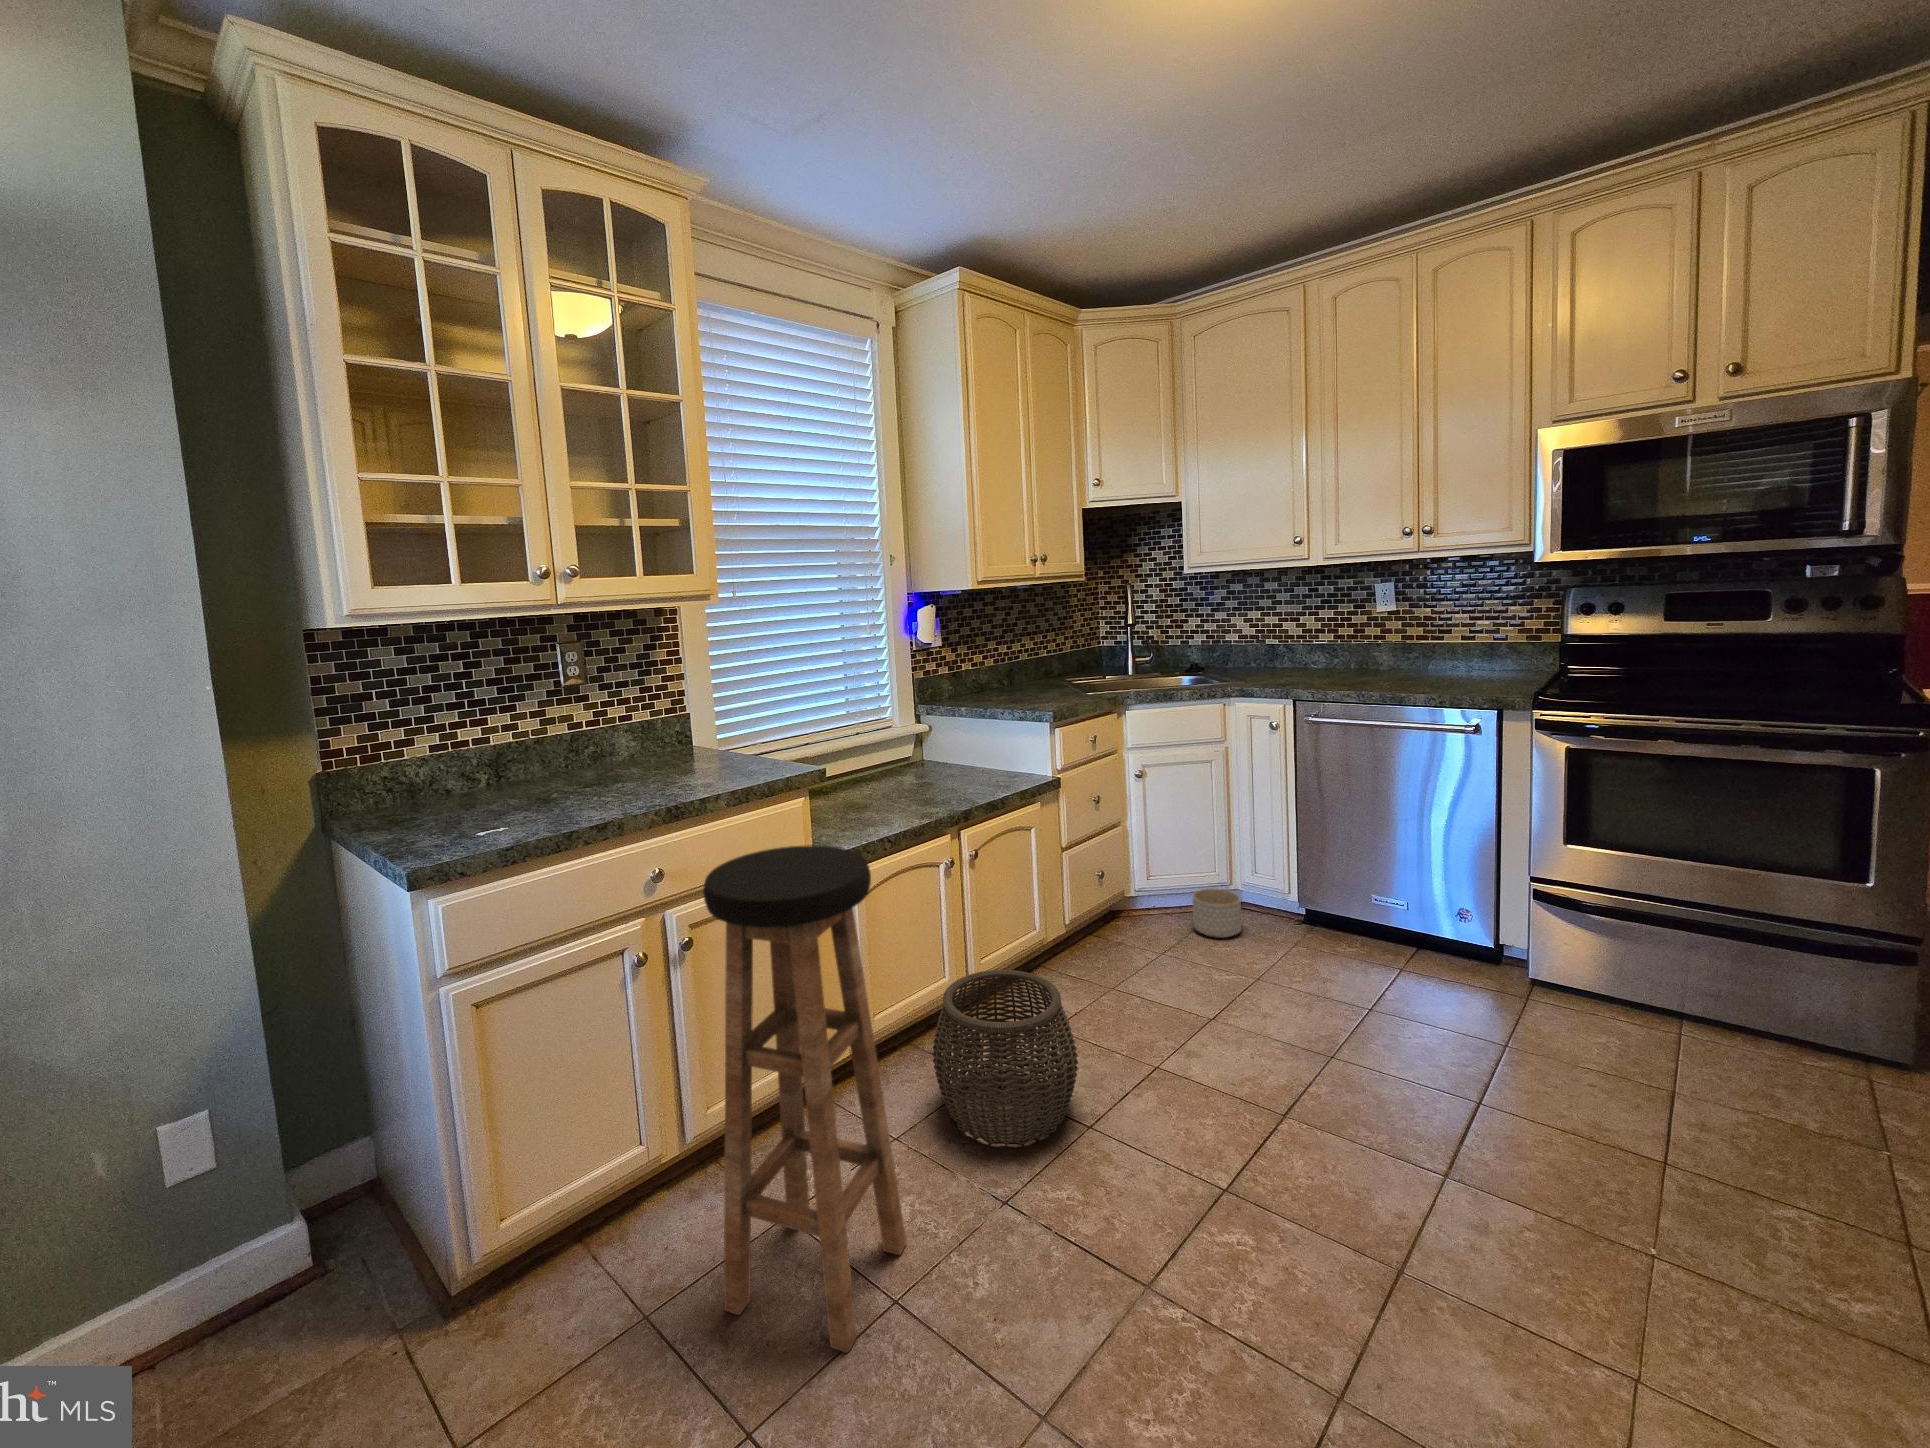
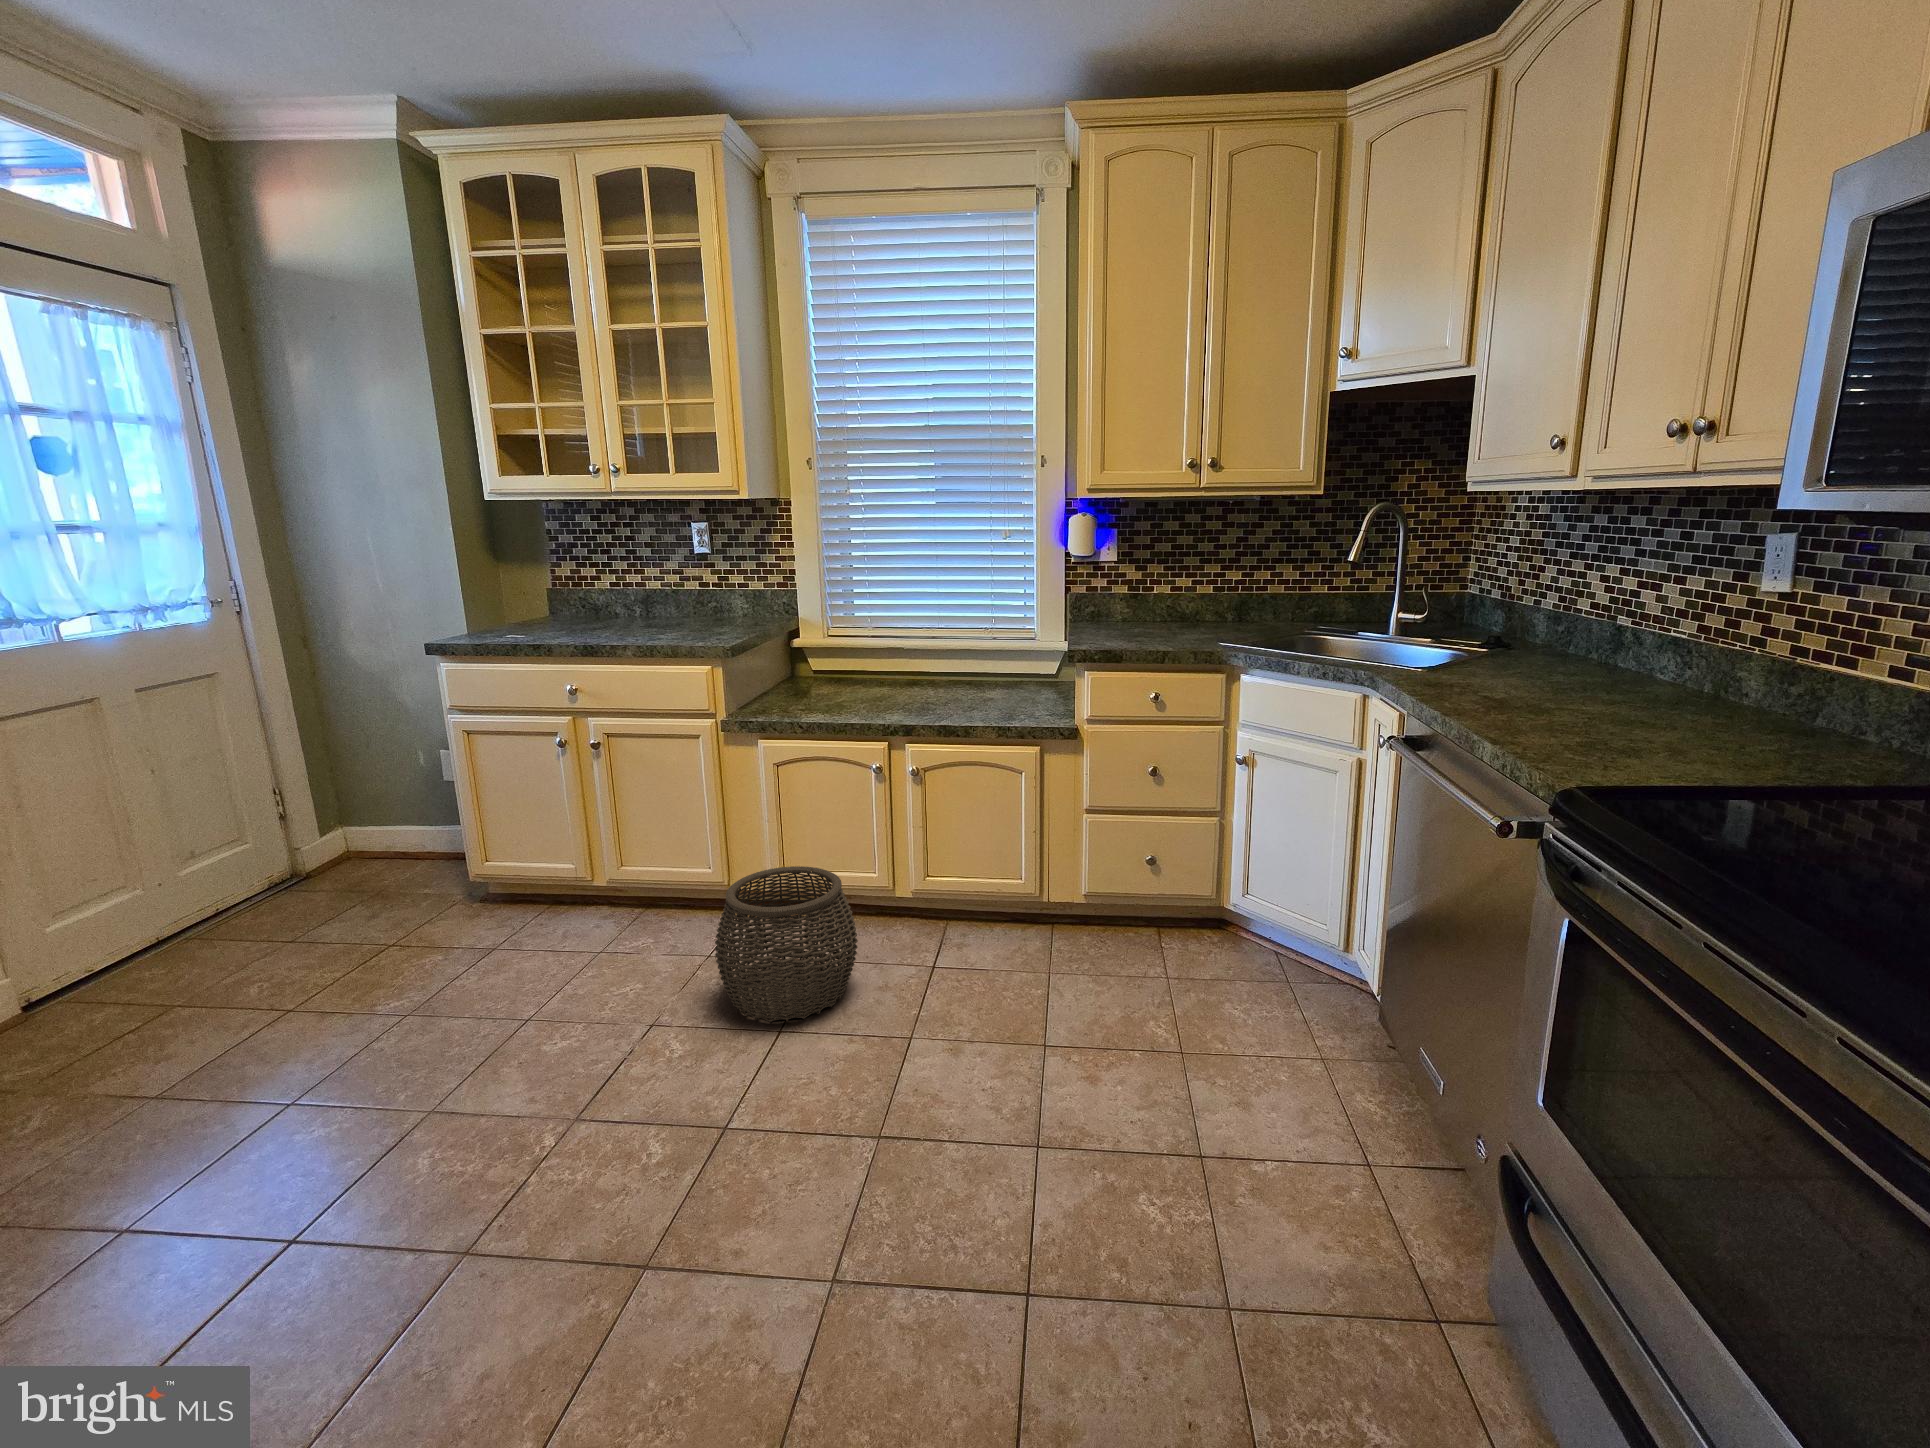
bar stool: present [703,845,906,1353] -> none [452,681,613,1025]
planter: present [1192,888,1241,938] -> none [1269,944,1339,1019]

